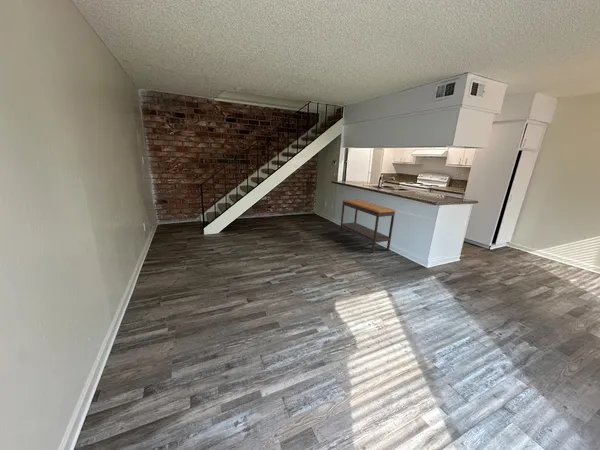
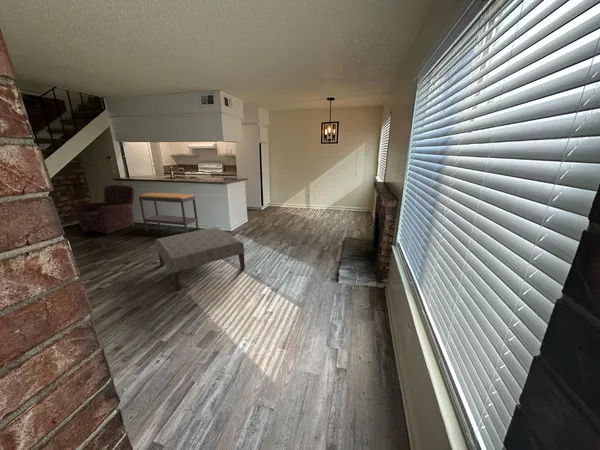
armchair: none [297,186,344,230] -> present [71,185,135,234]
ottoman: none [318,253,426,341] -> present [155,227,245,290]

